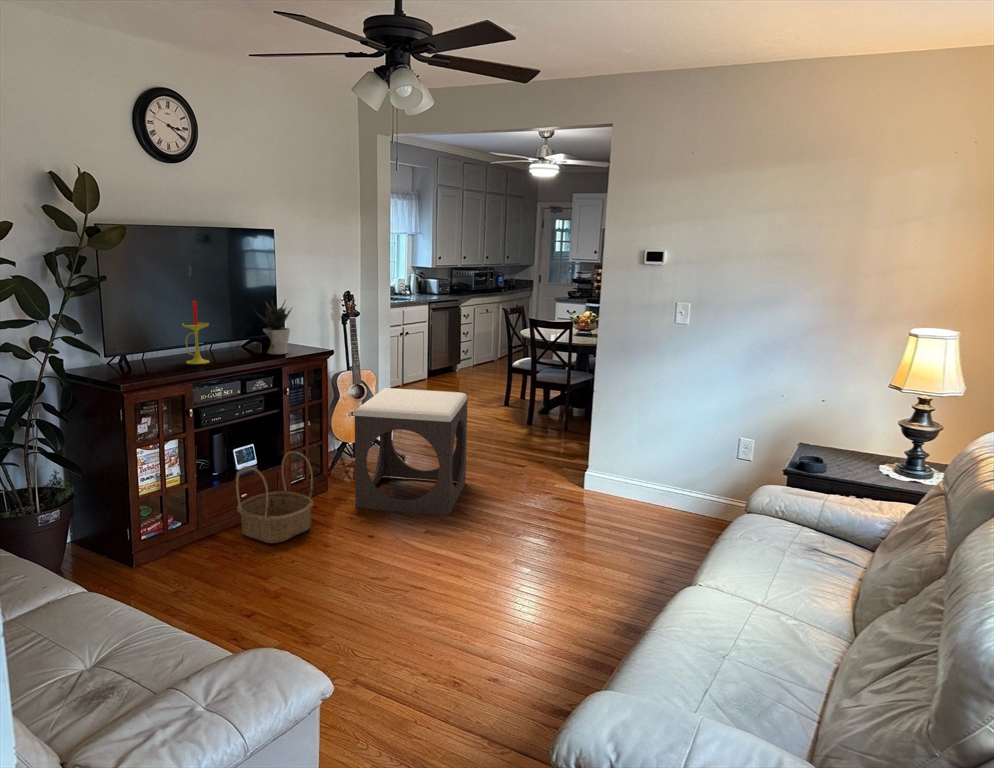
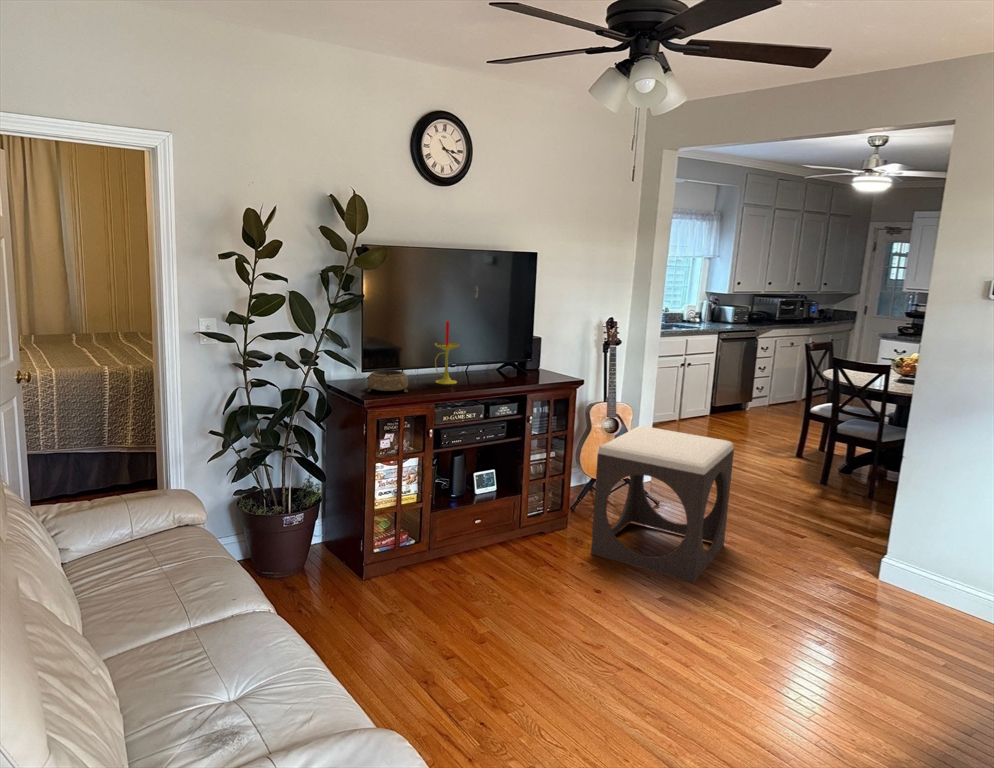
potted plant: present [258,302,291,354] -> none [508,322,545,380]
decorative bowl: none [116,353,163,377] -> present [368,370,408,392]
basket: present [236,451,314,543] -> none [467,483,545,579]

